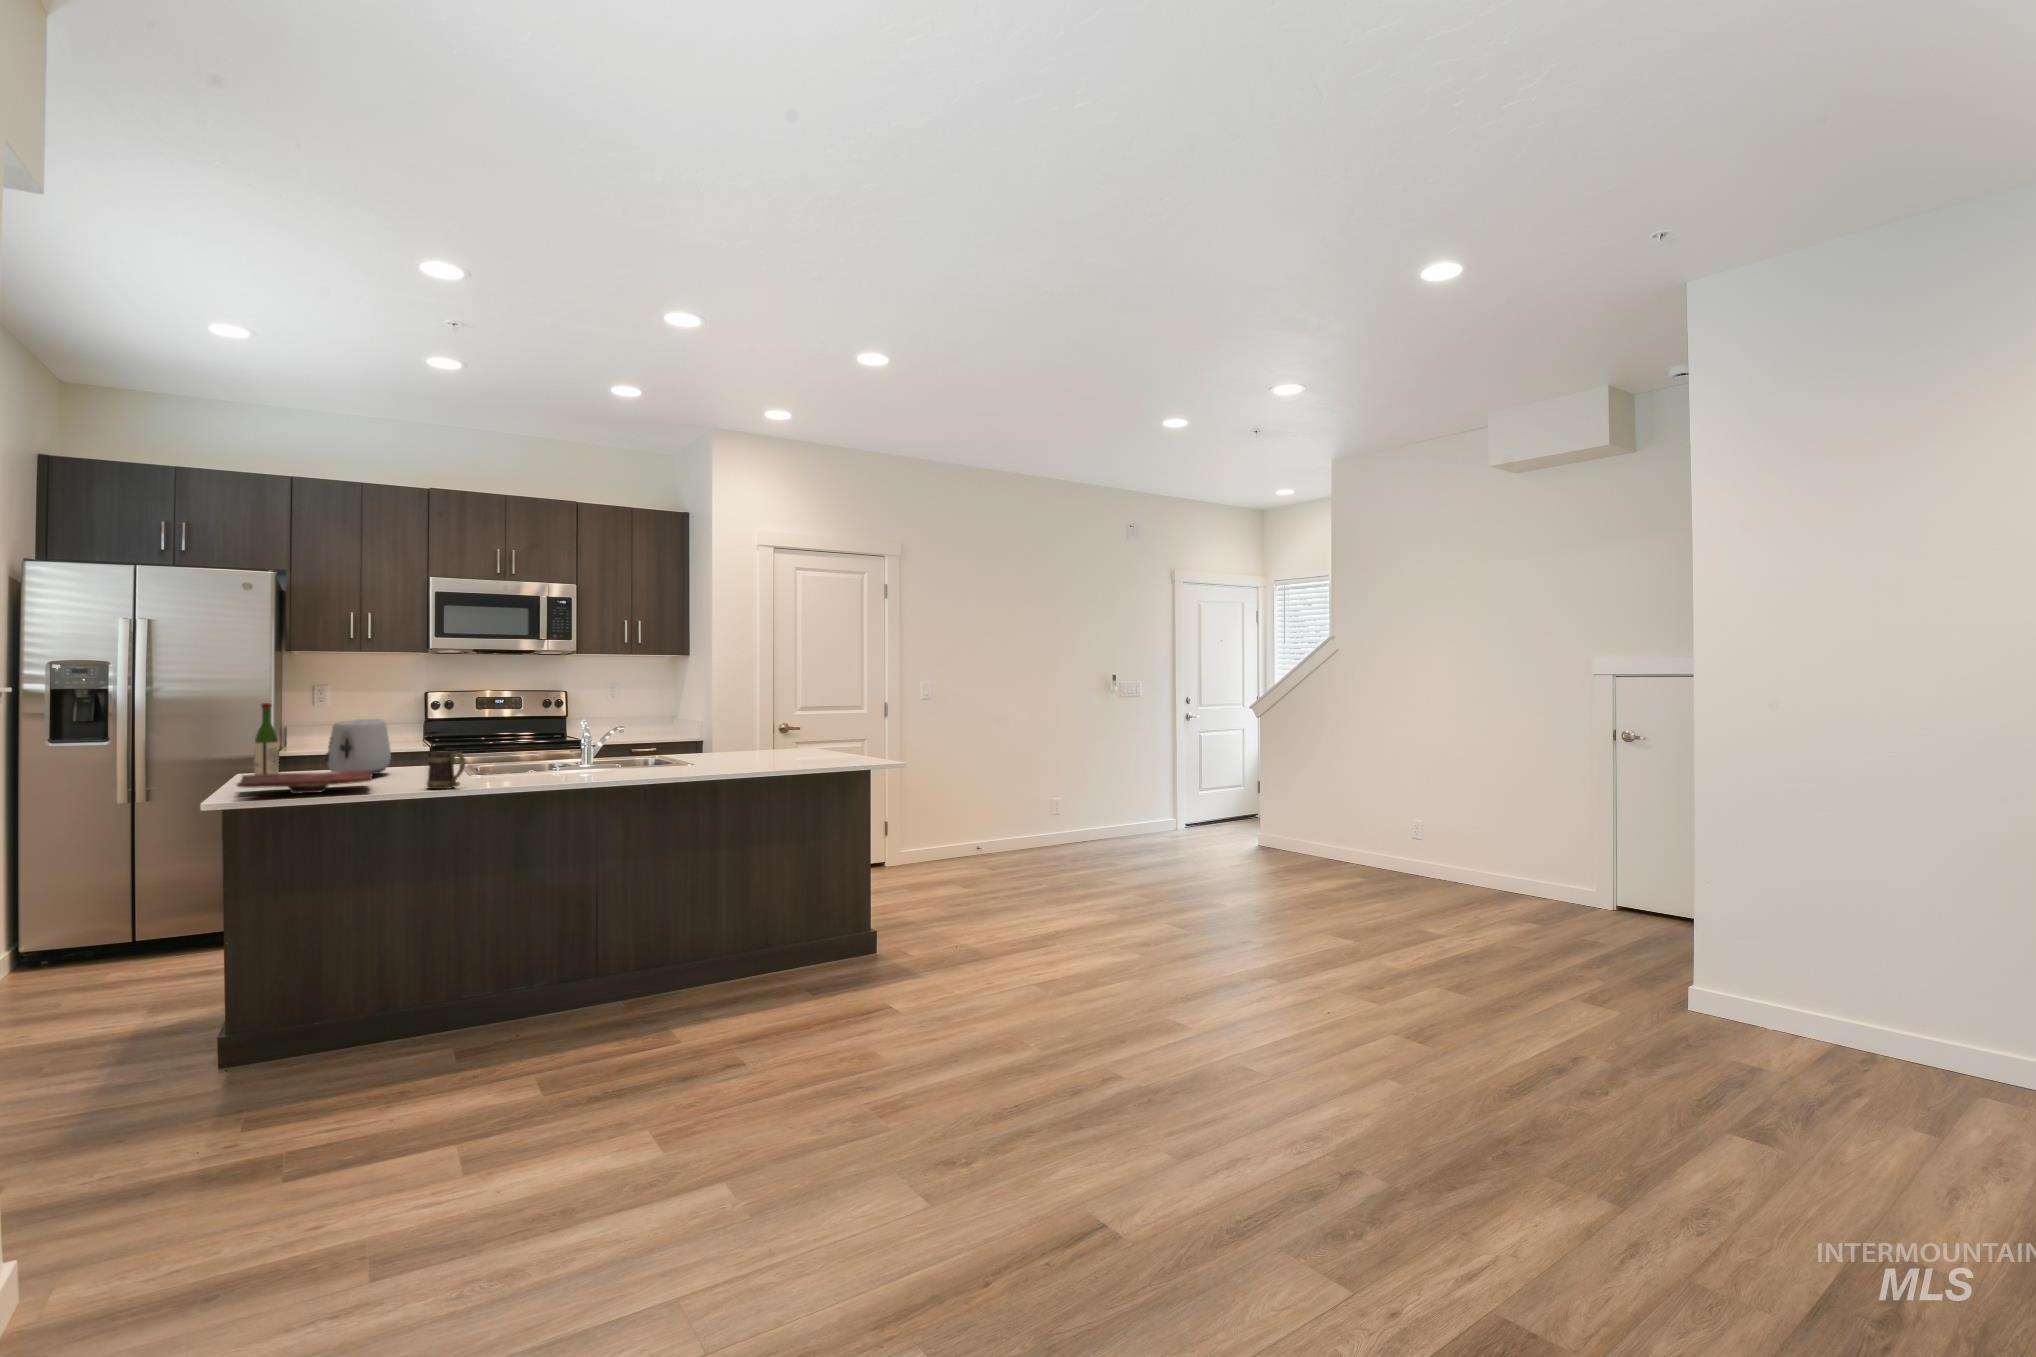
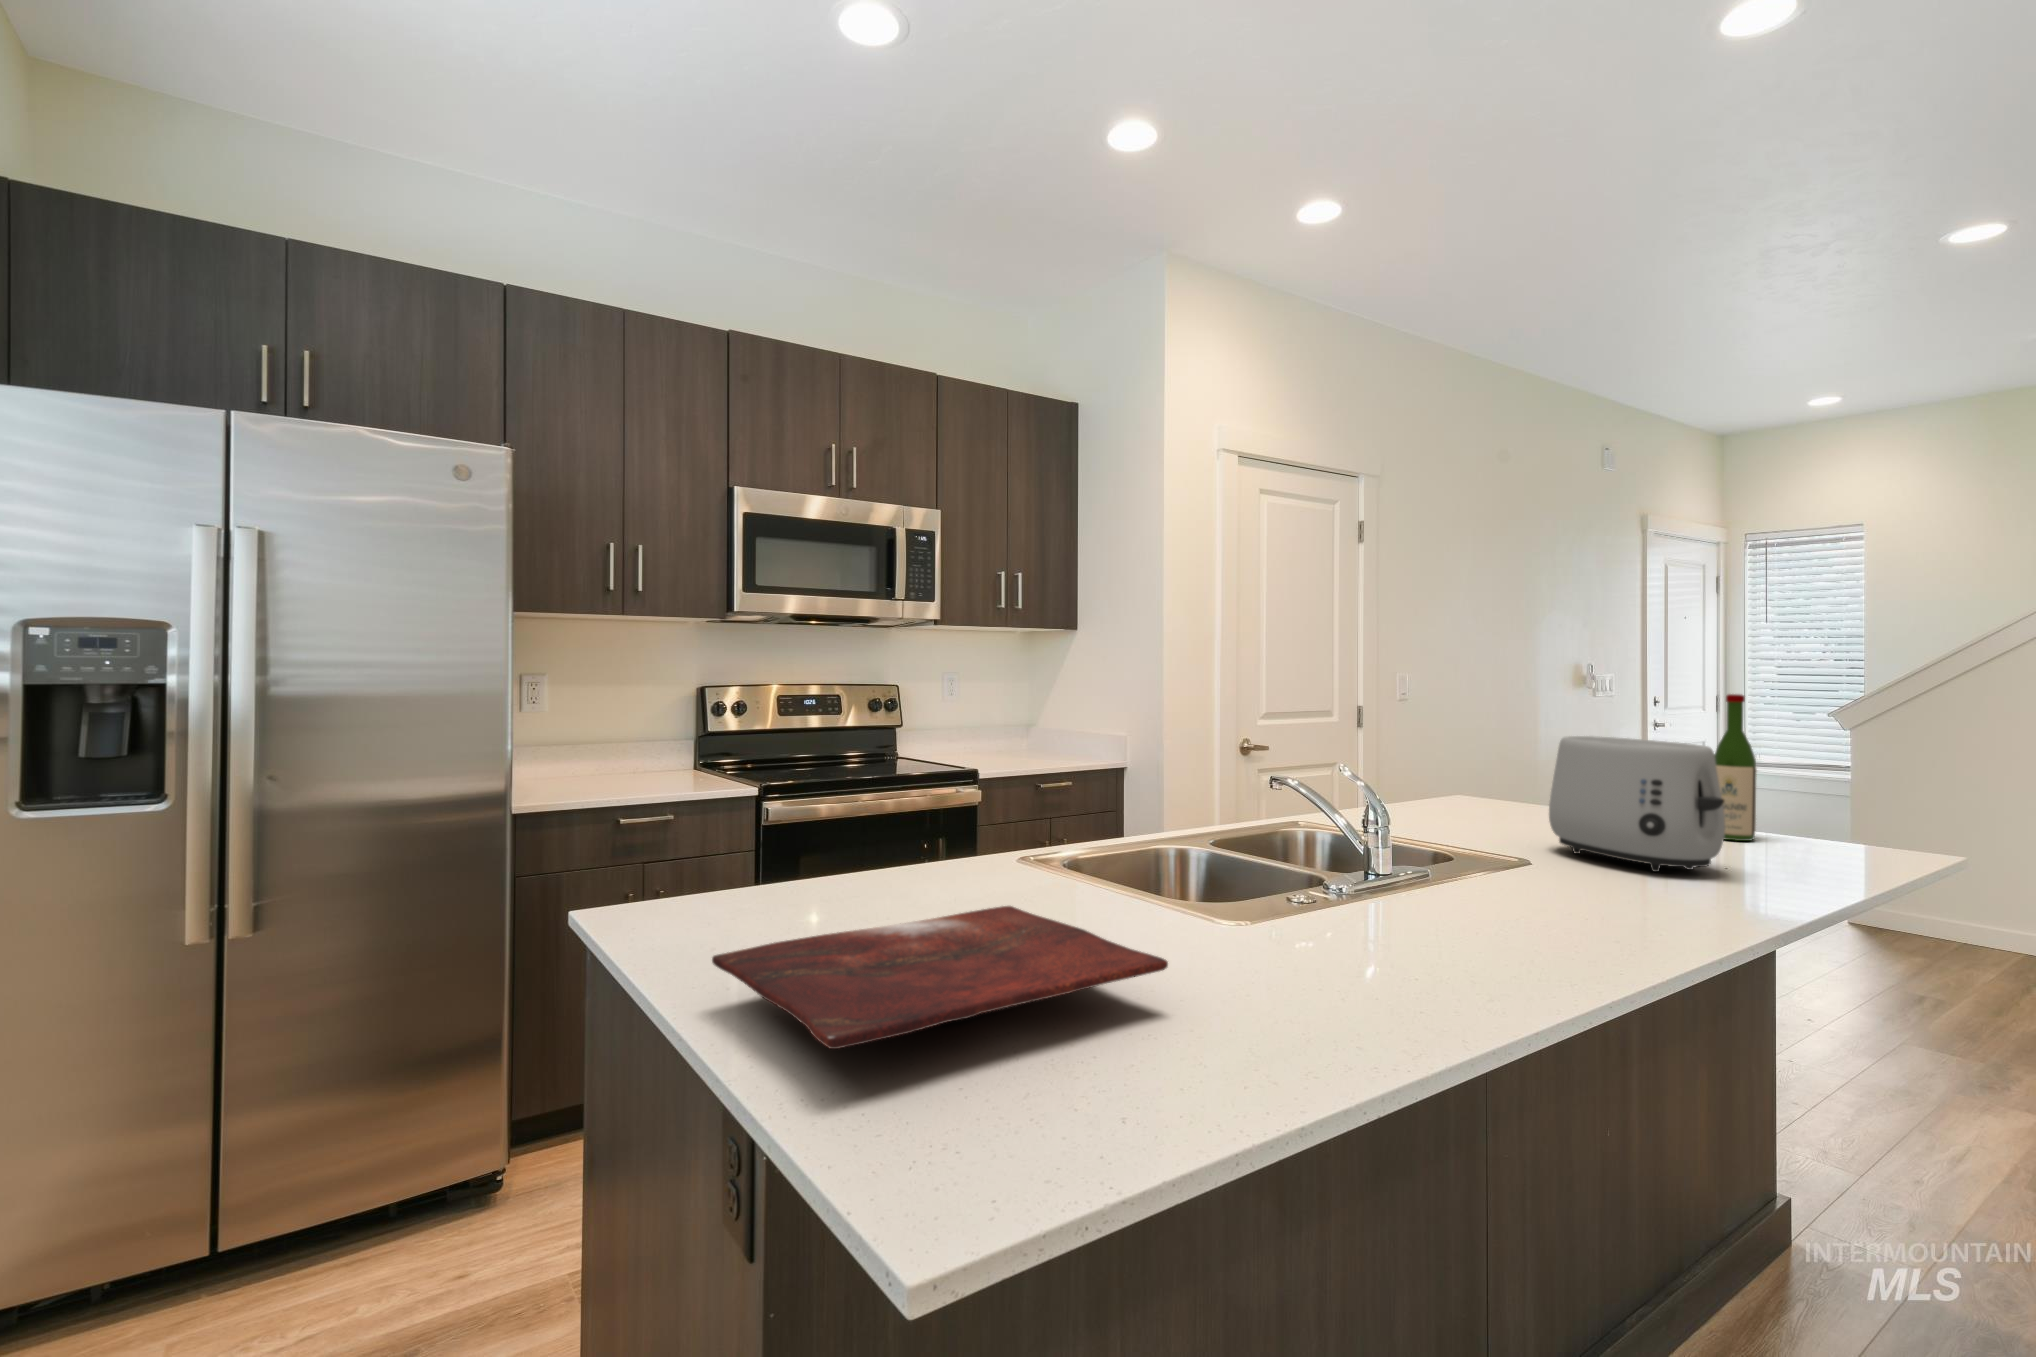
wine bottle: present [254,703,279,775] -> present [1714,694,1757,841]
toaster: present [324,719,391,774] -> present [1549,736,1725,872]
mug: present [427,751,465,789] -> none [1223,848,1342,972]

